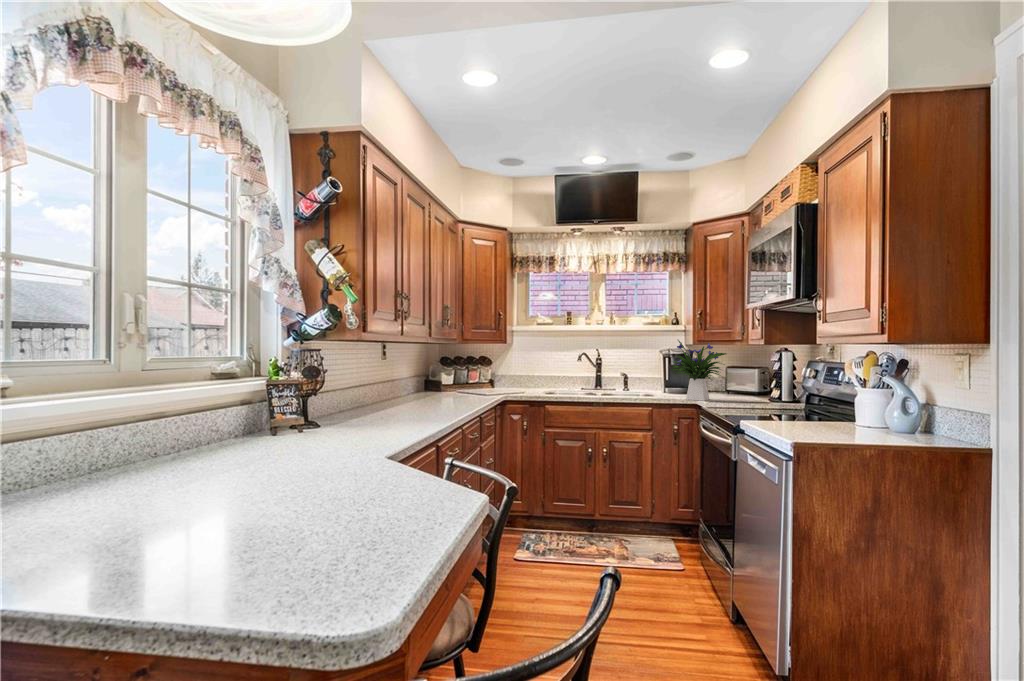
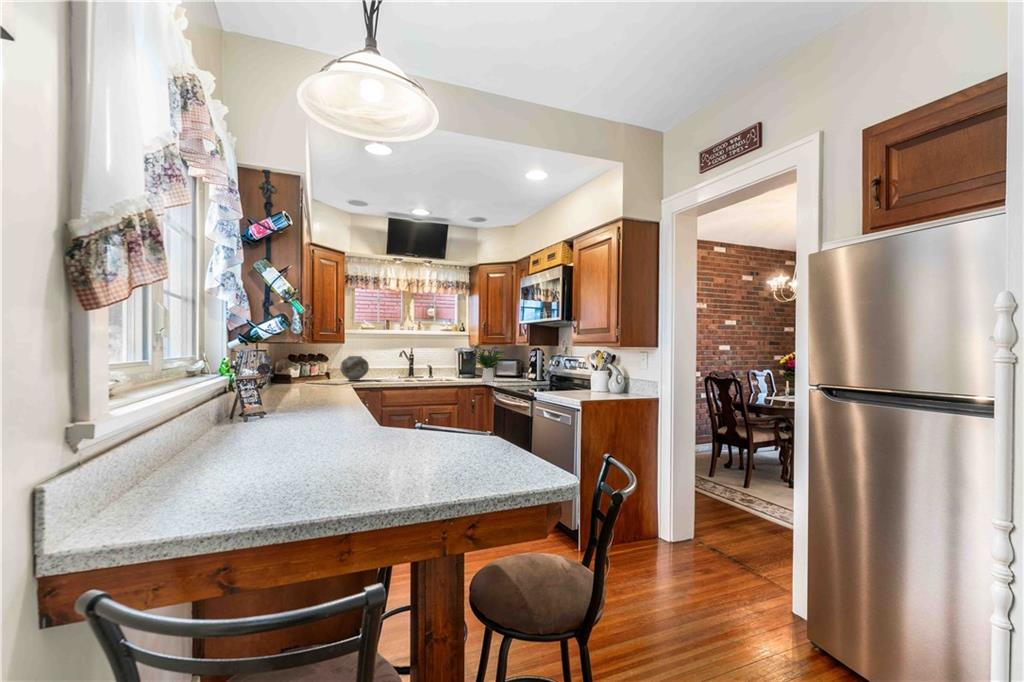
vase: none [504,360,538,391] -> present [340,356,369,381]

